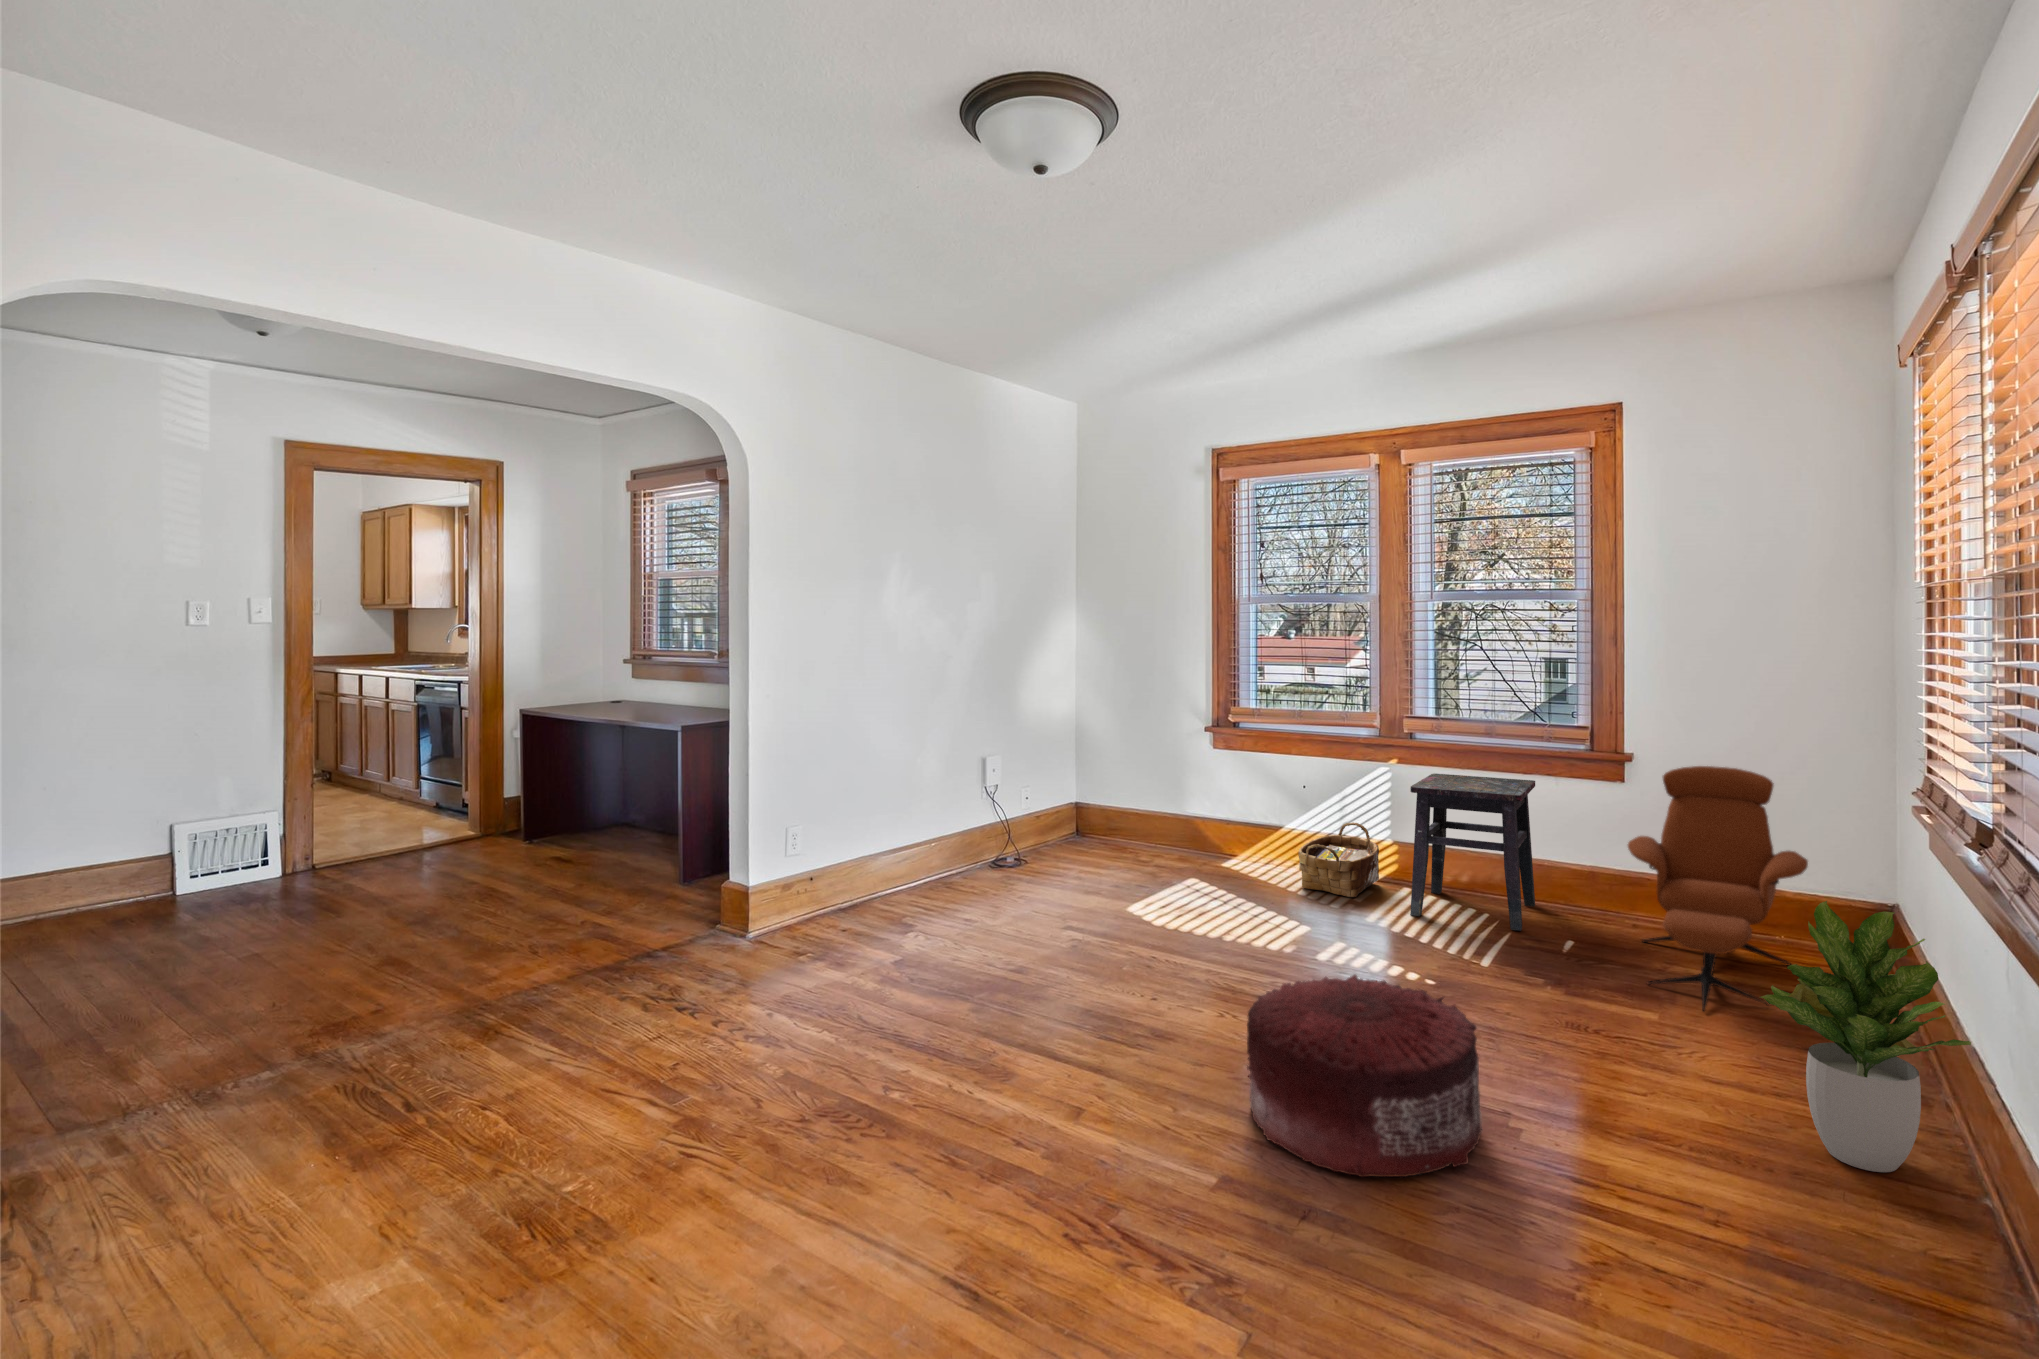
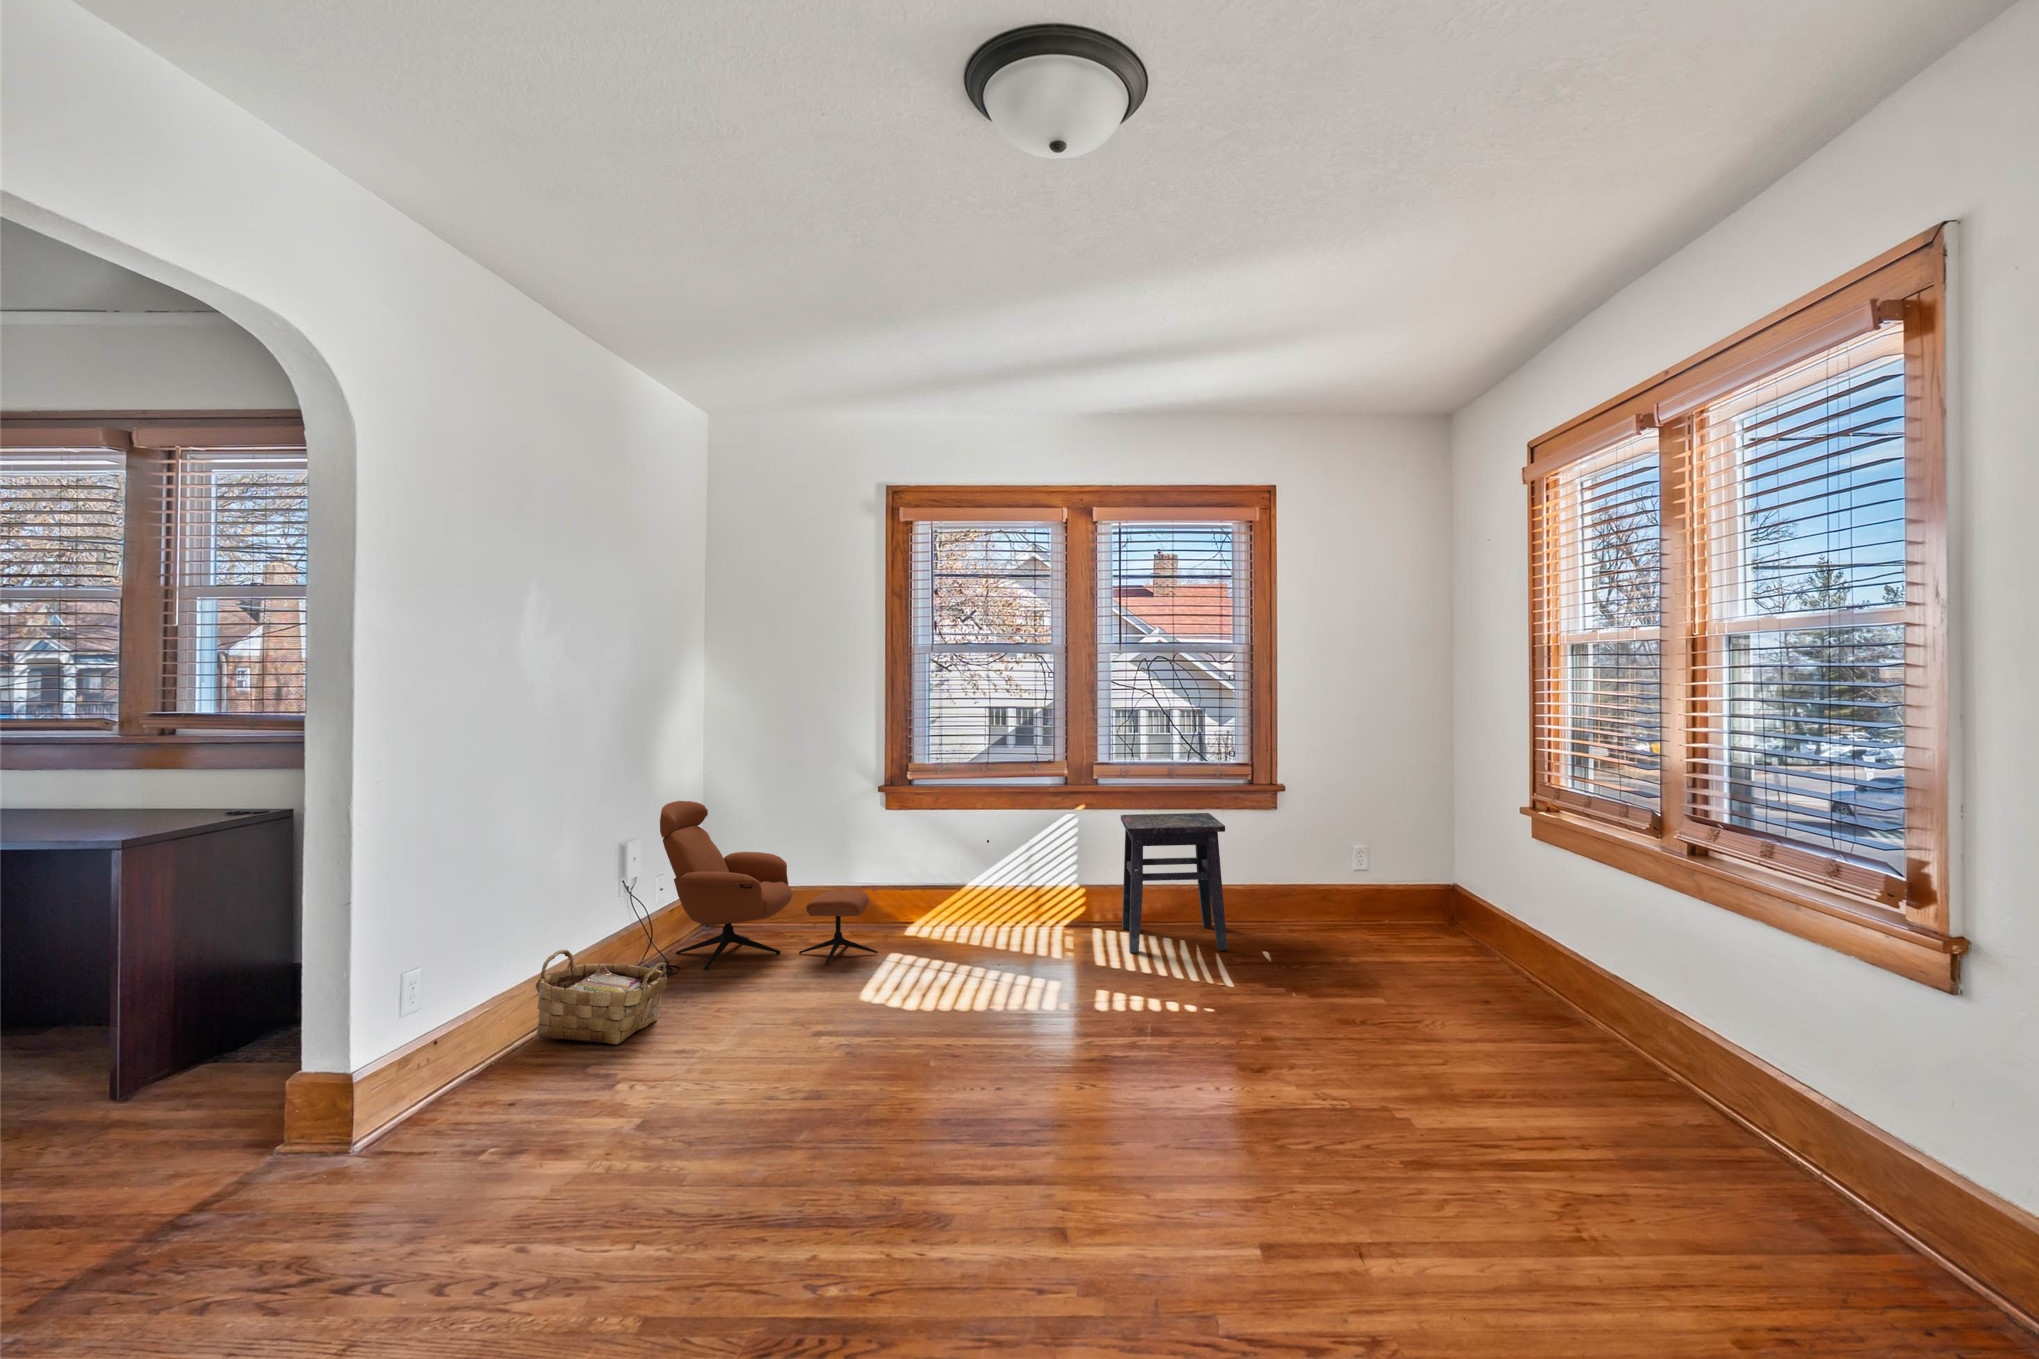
lounge chair: present [1628,766,1808,1011] -> present [660,801,878,969]
woven basket: present [1298,822,1379,897] -> present [536,949,667,1045]
potted plant: present [1760,901,1971,1172] -> none [1531,878,1678,1080]
pouf: present [1247,975,1482,1177] -> none [1197,1010,1428,1207]

